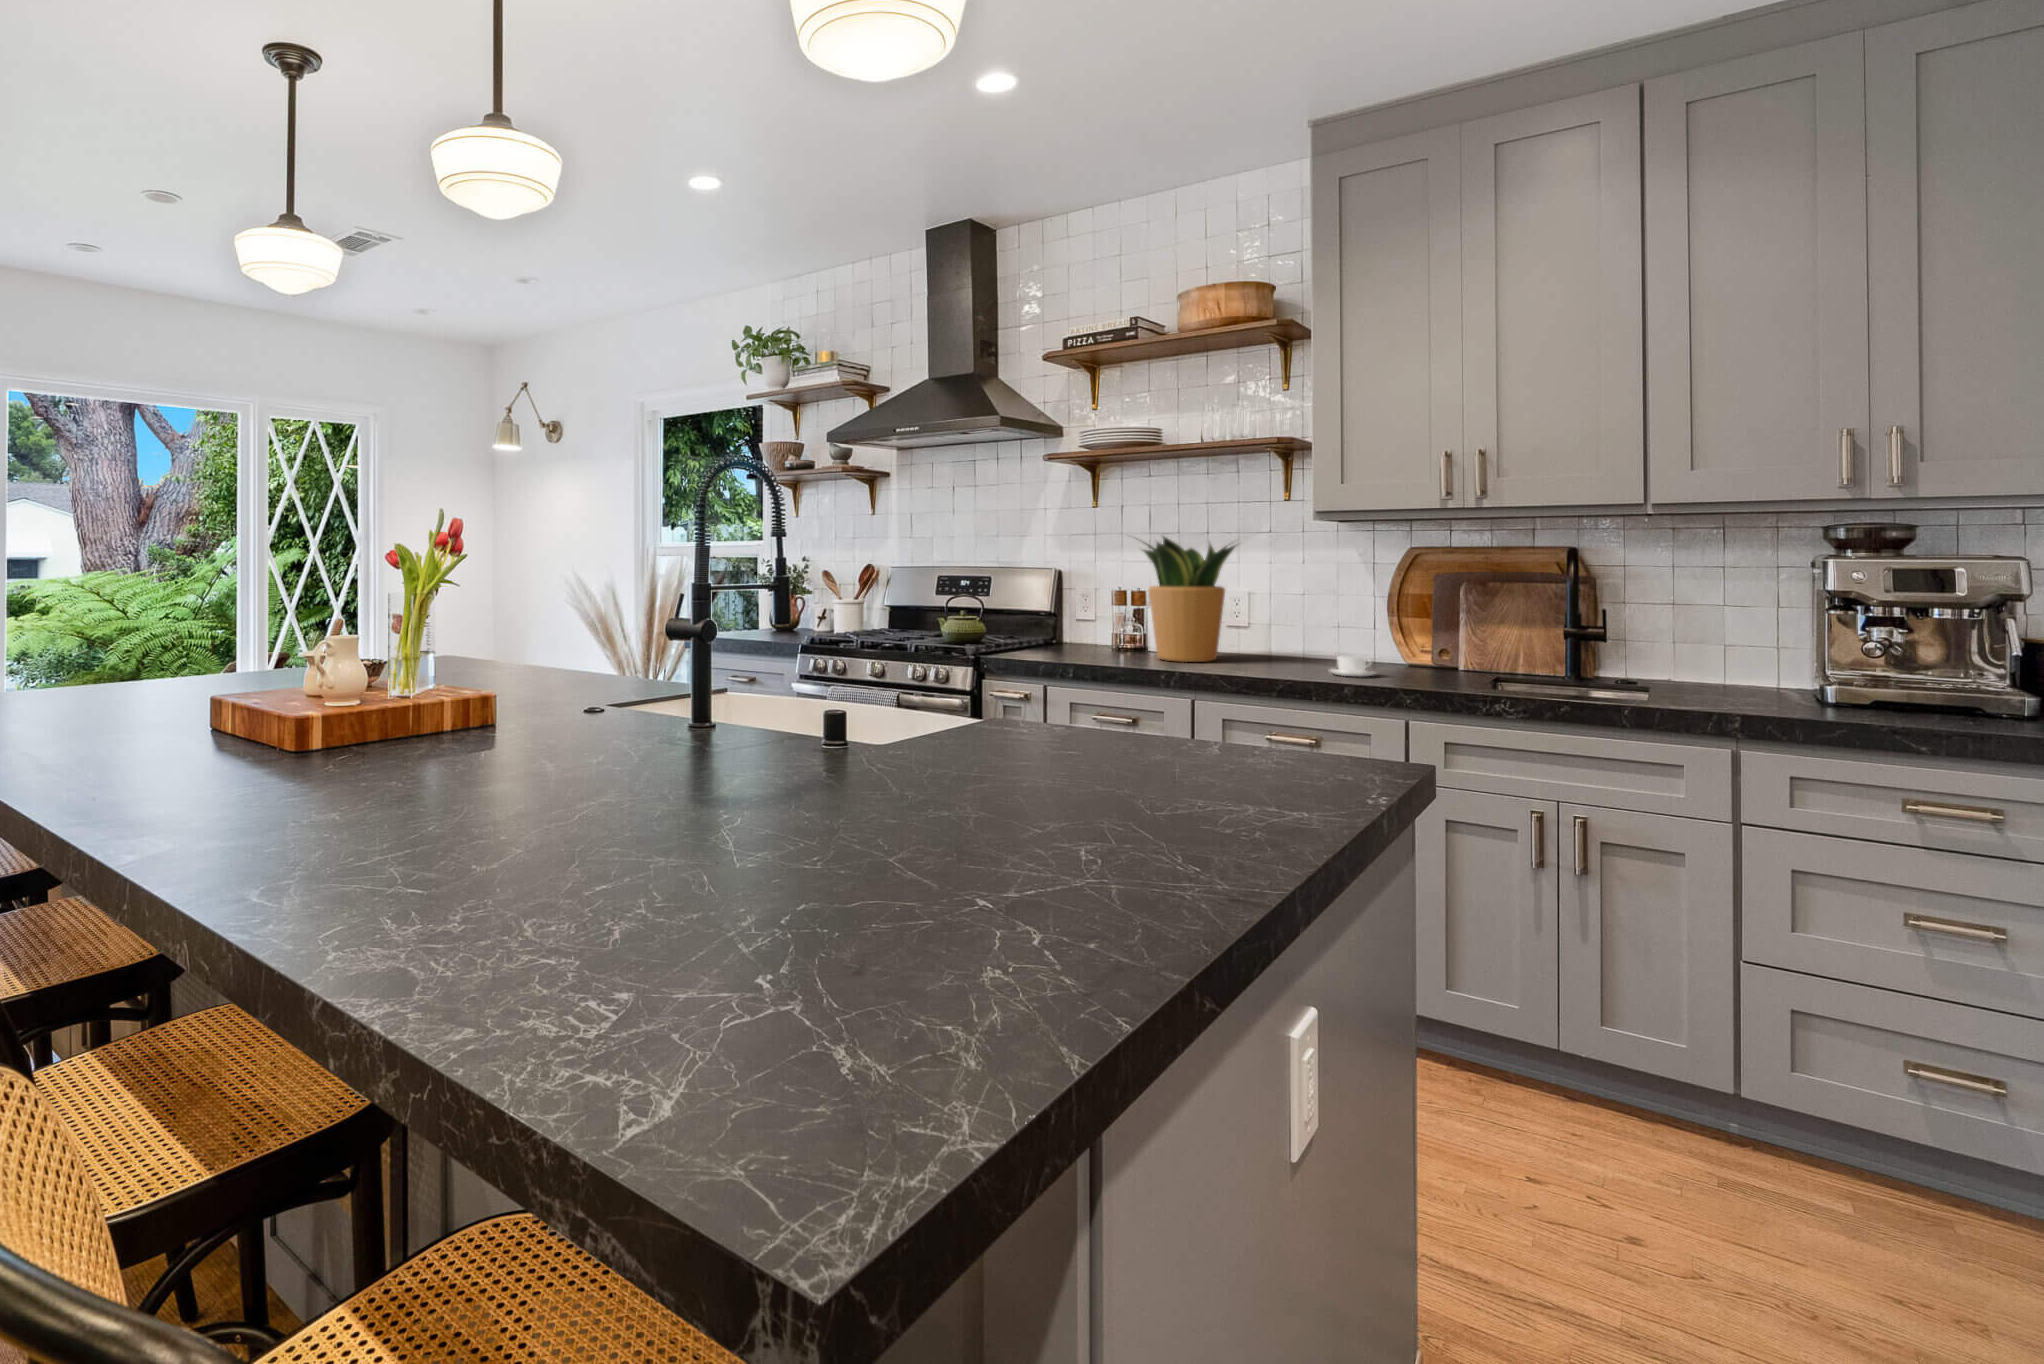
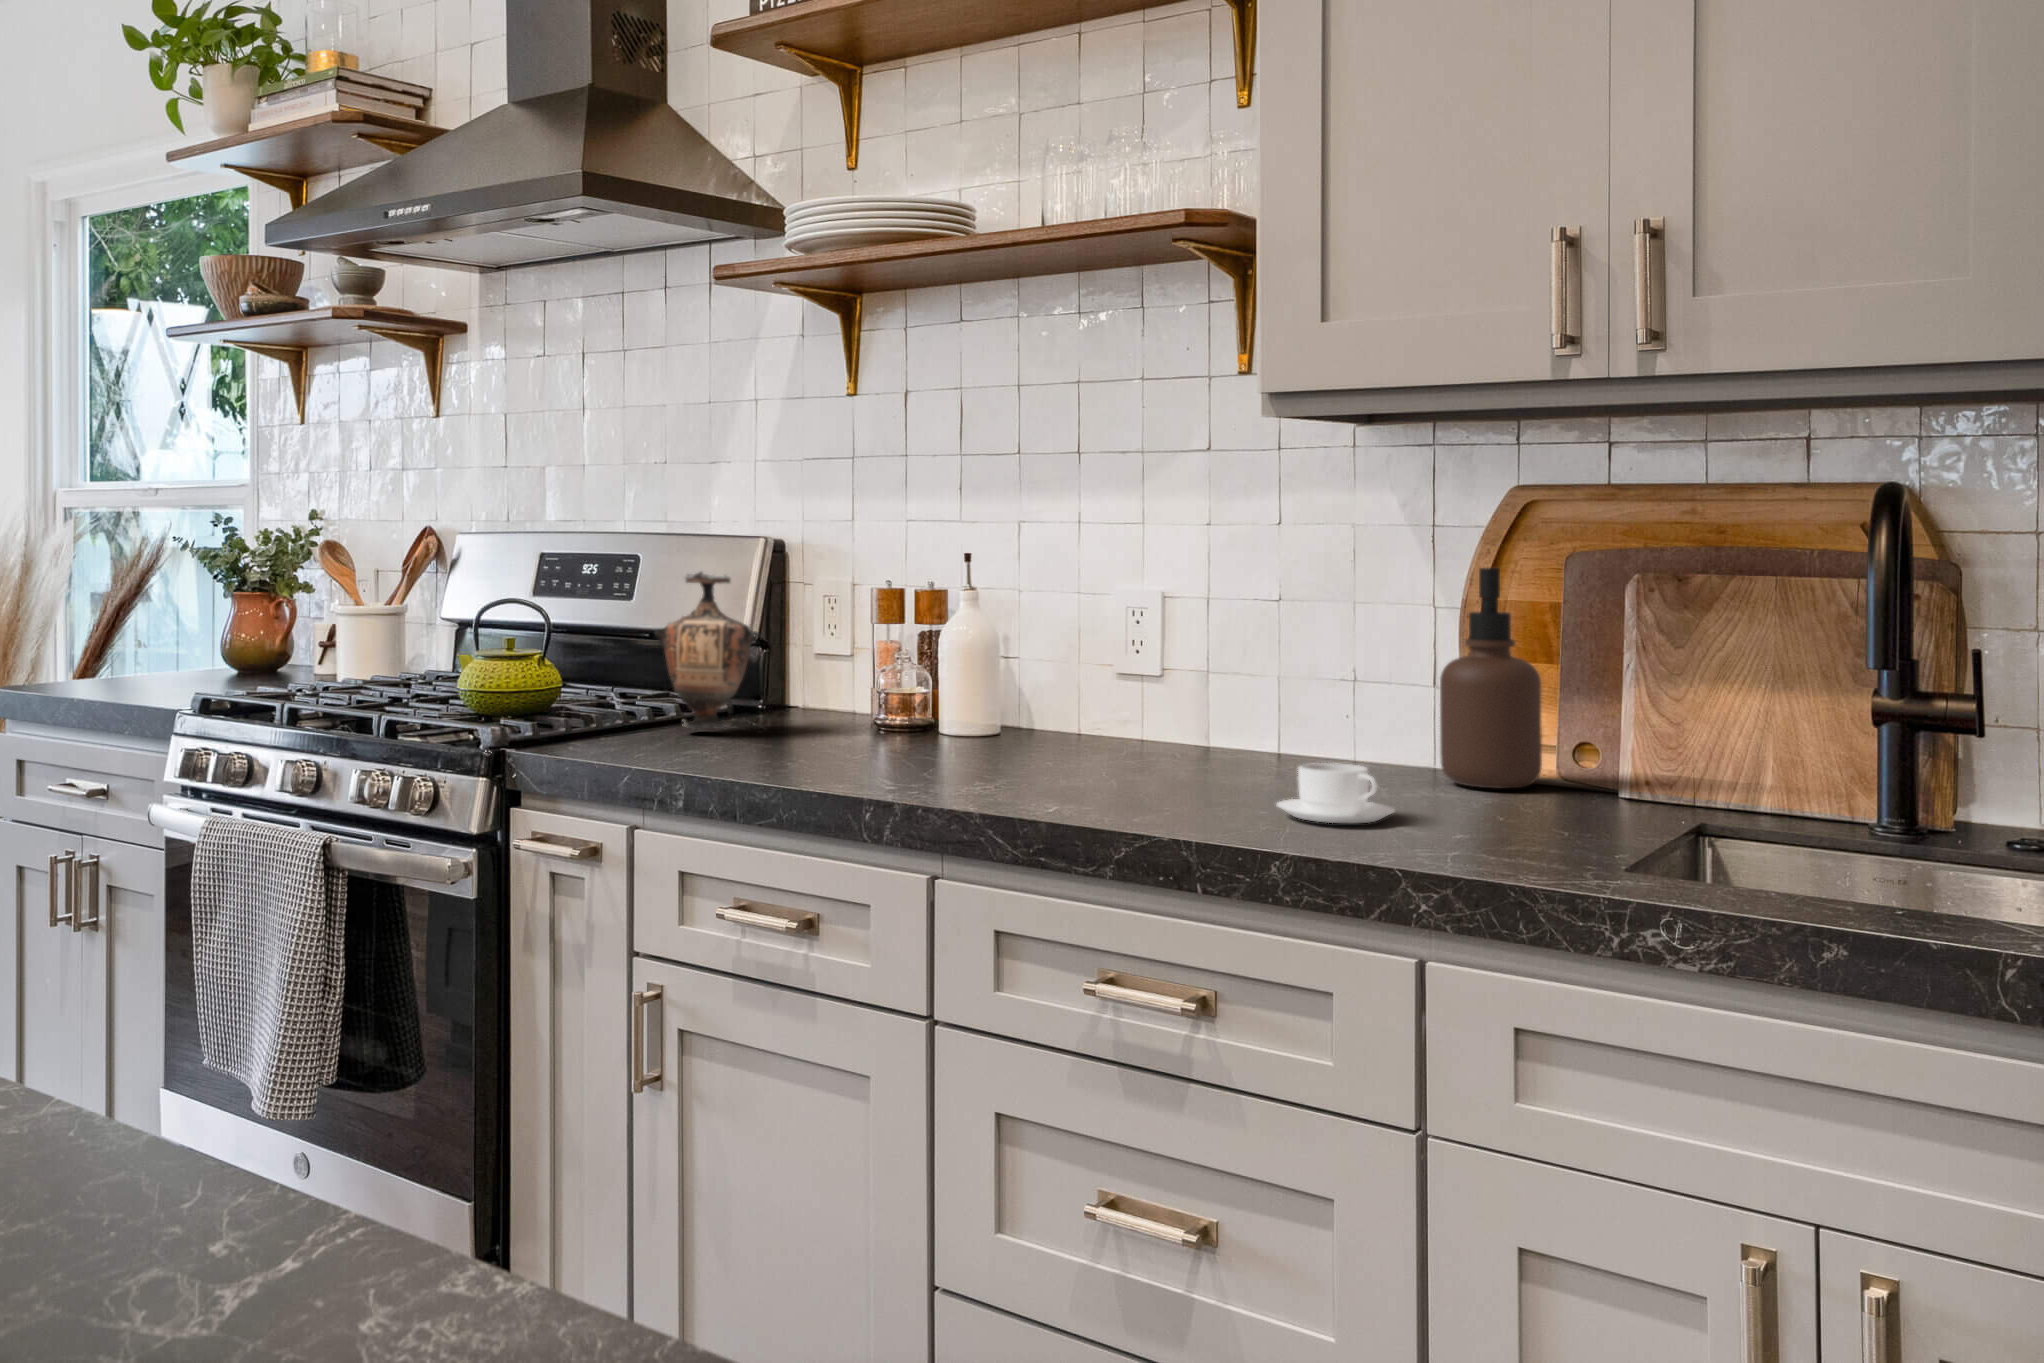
potted plant: present [1137,537,1235,662] -> none [854,449,1095,769]
vase: none [1027,579,1074,651] -> present [655,572,760,730]
soap dispenser: none [1384,581,1427,667] -> present [1440,568,1542,789]

